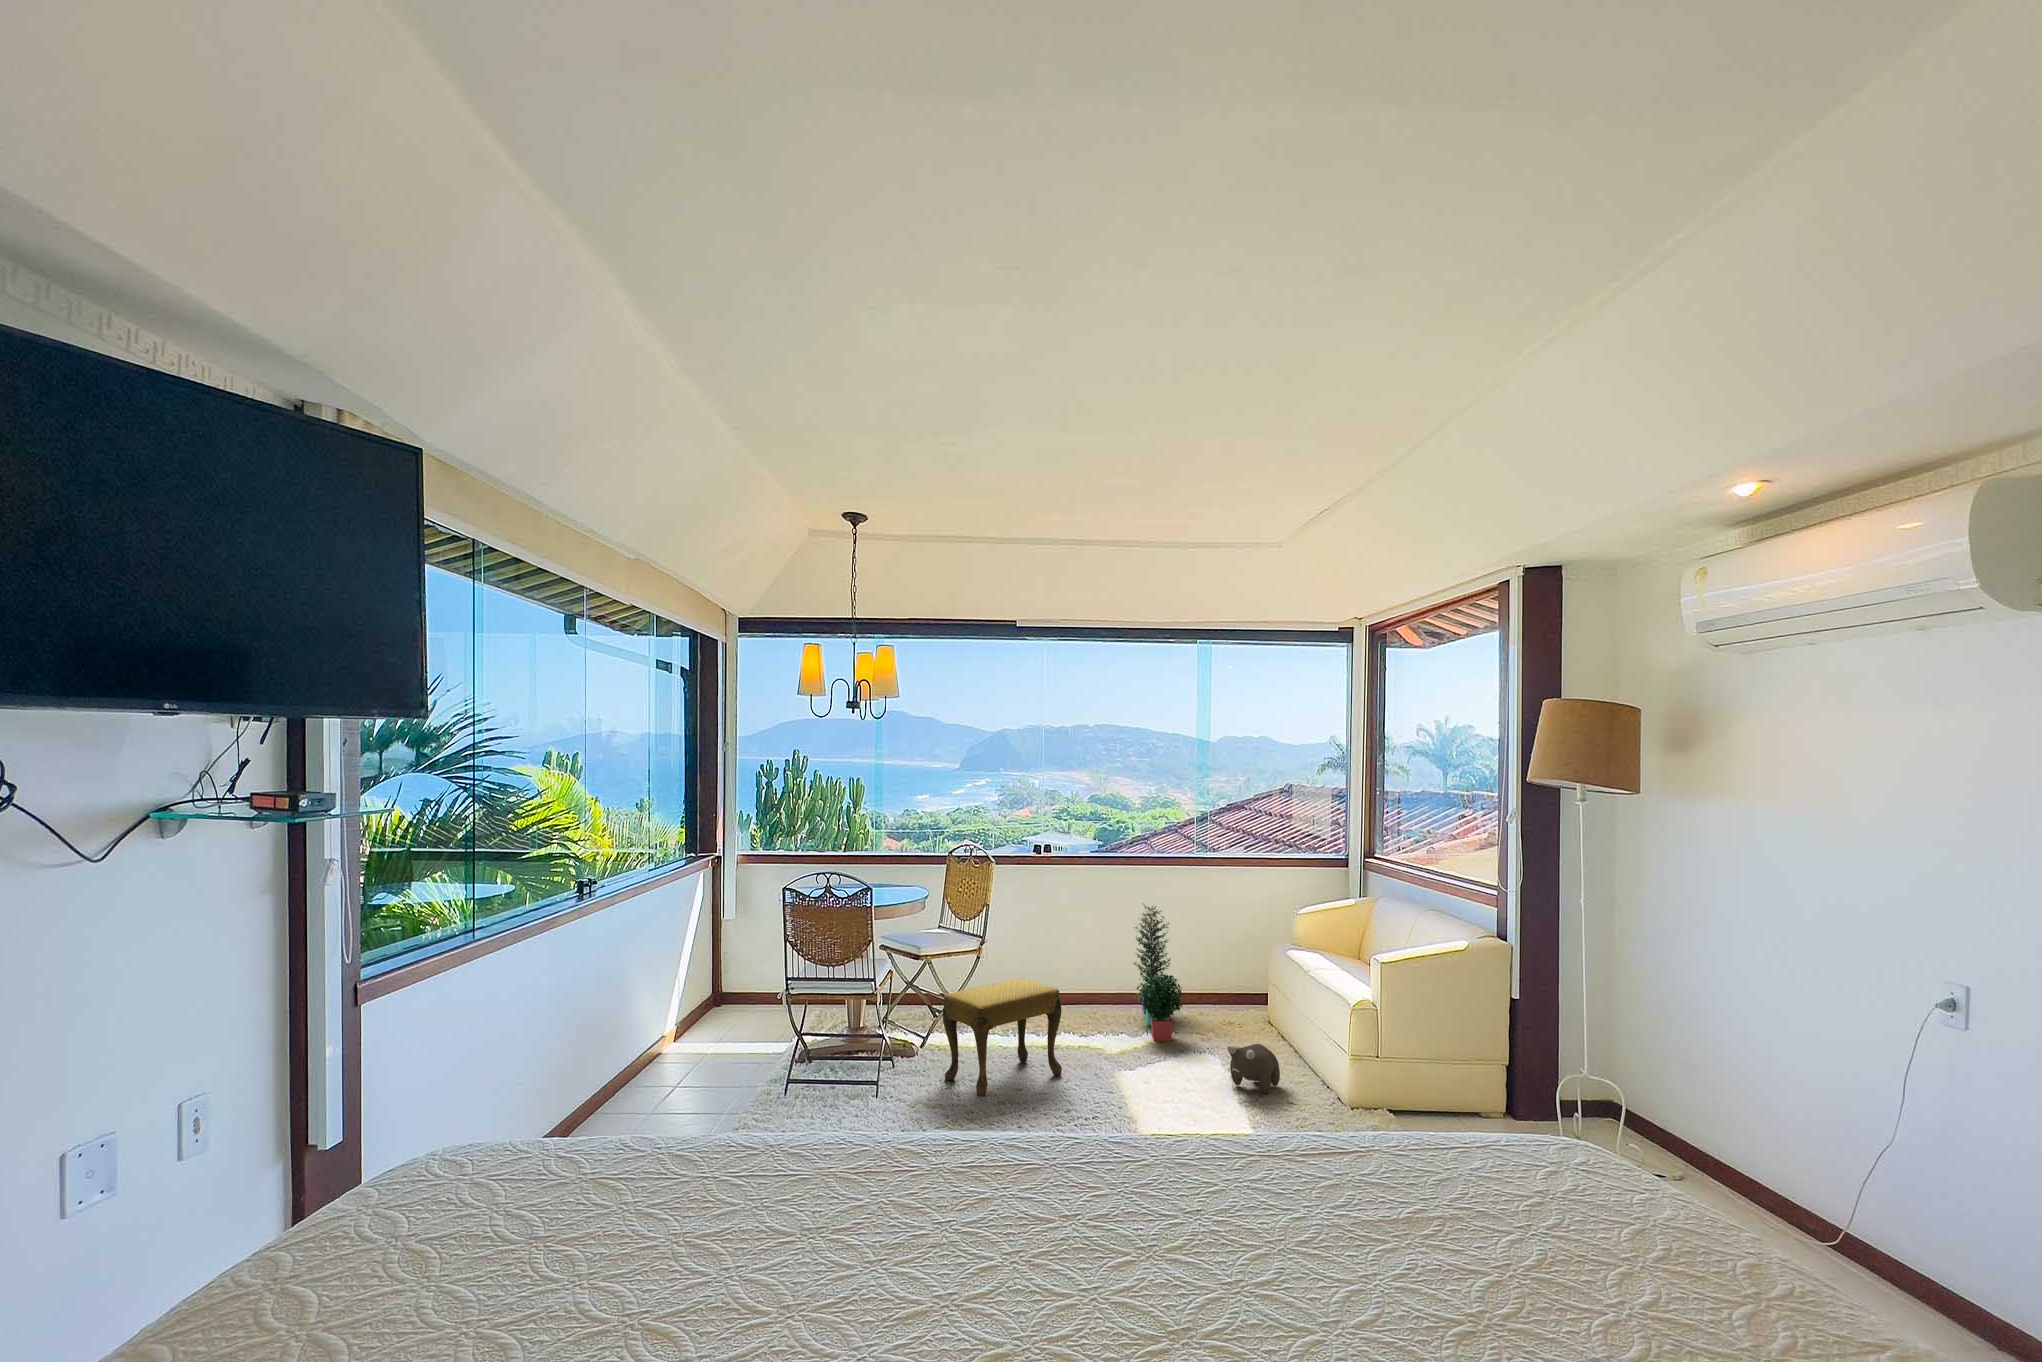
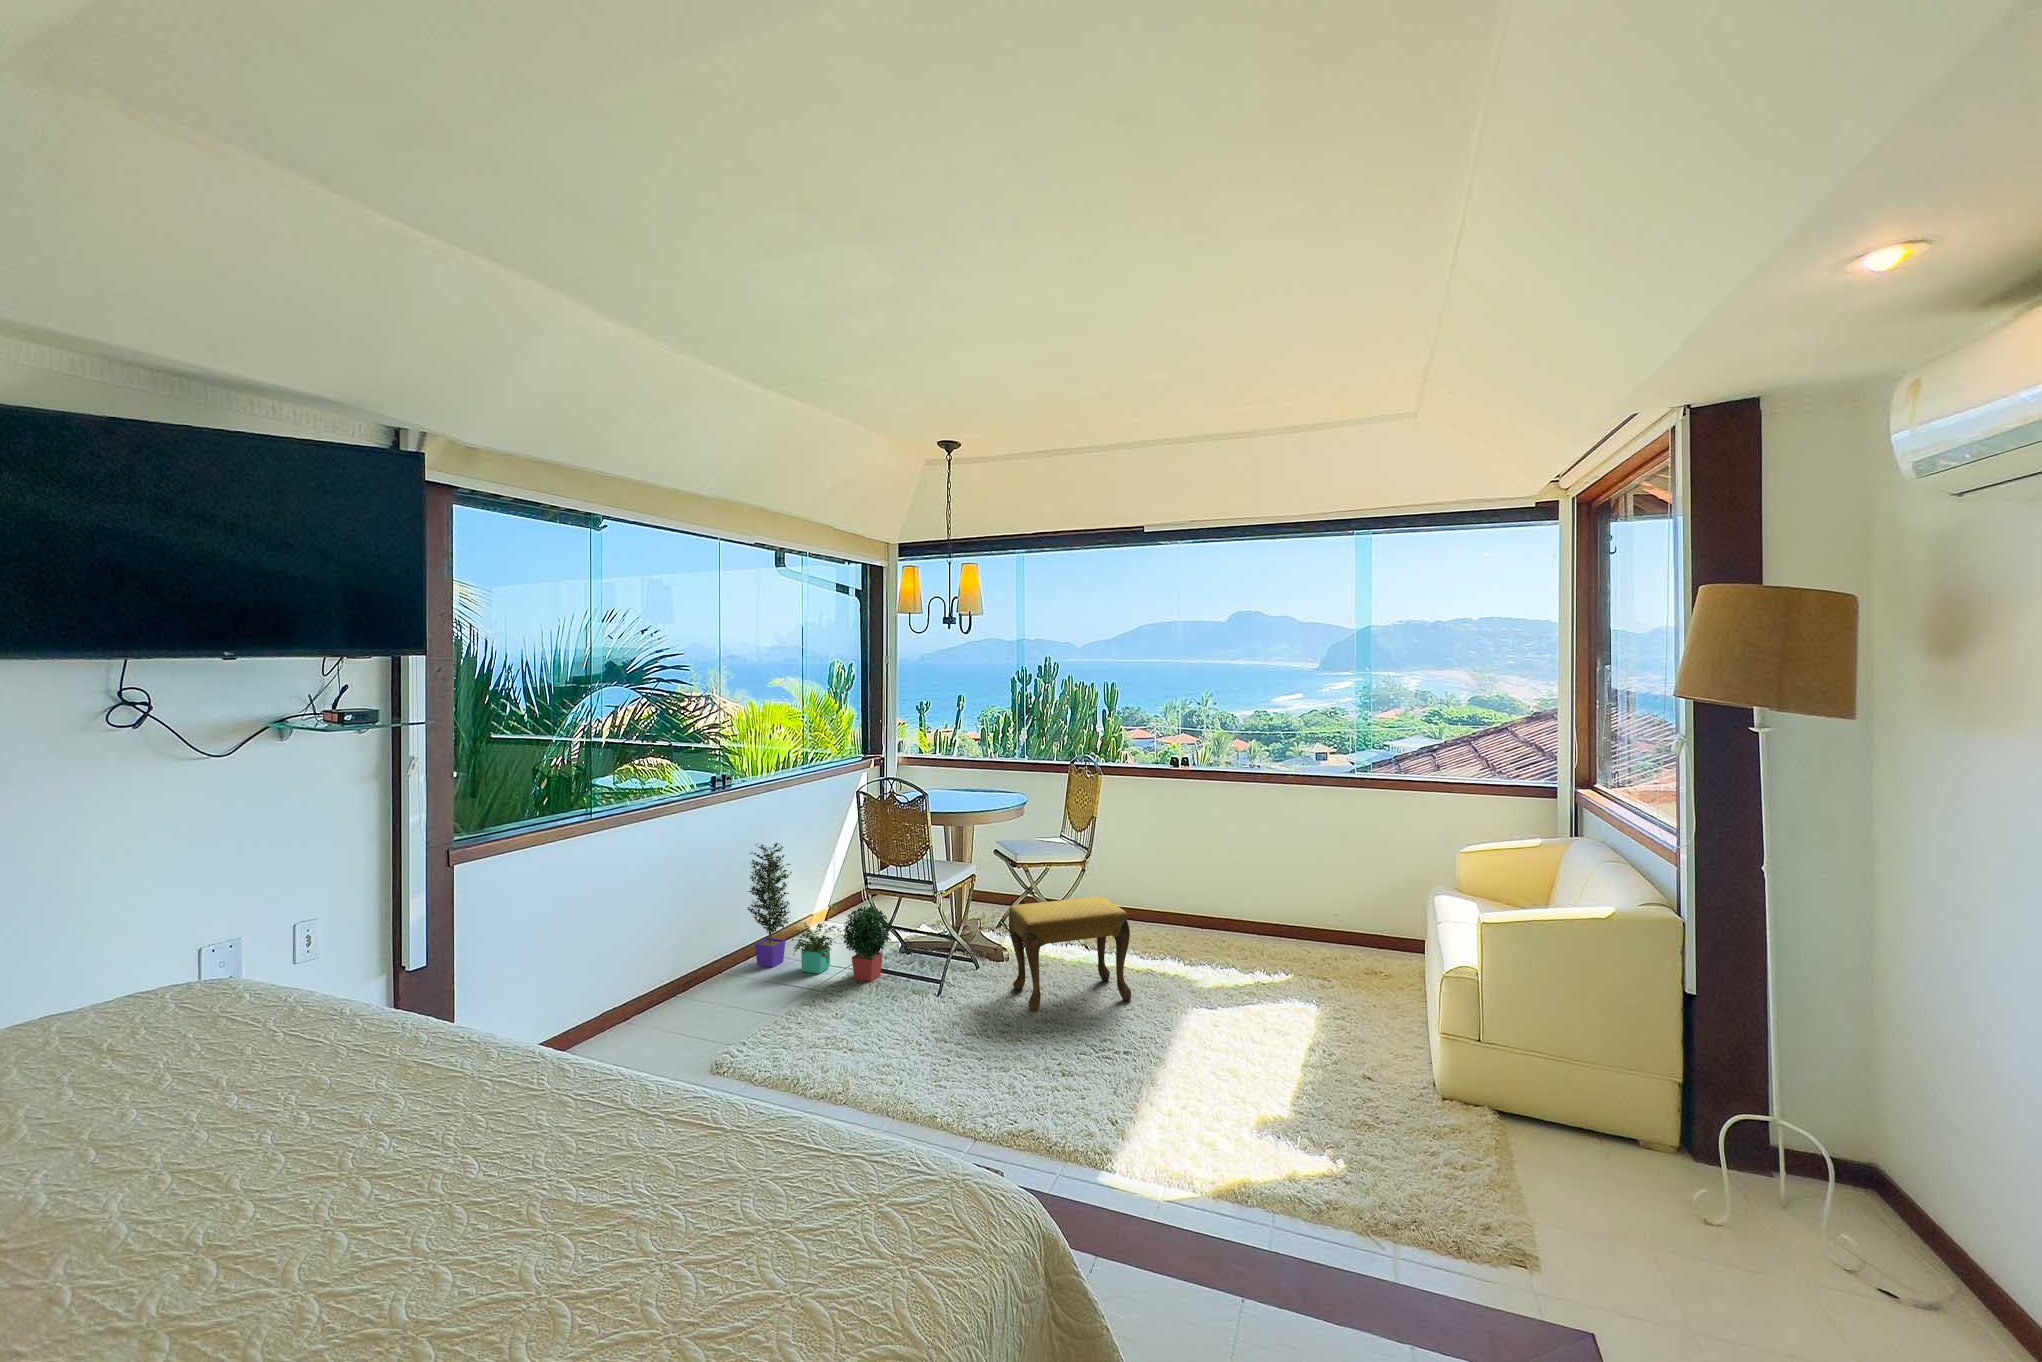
potted plant: present [1133,903,1183,1041] -> present [747,843,892,982]
plush toy: present [1227,1044,1280,1094] -> none [1299,998,1371,1058]

